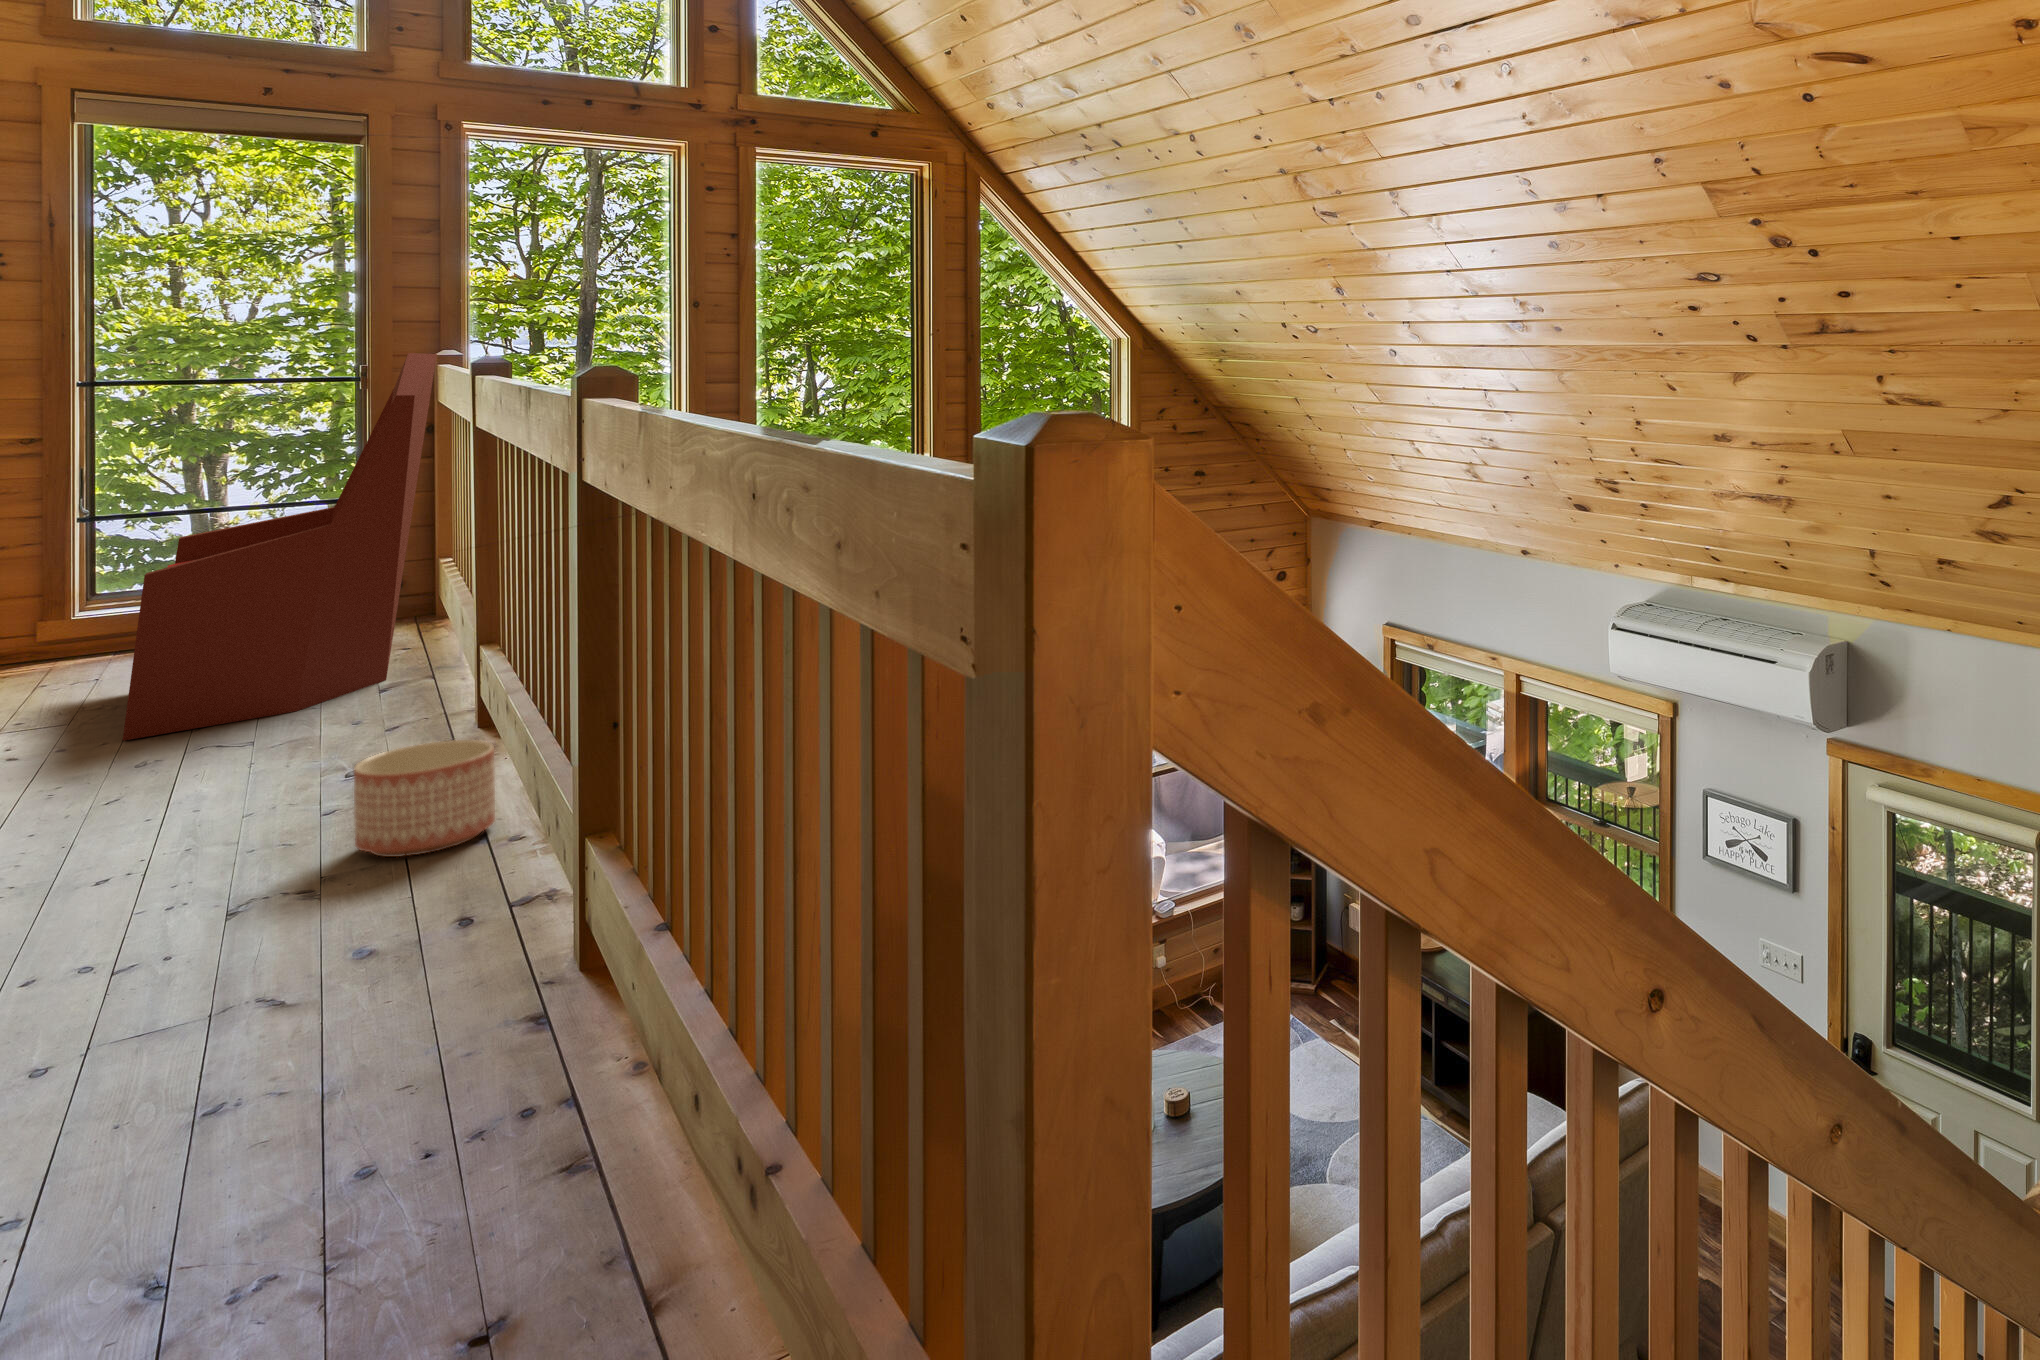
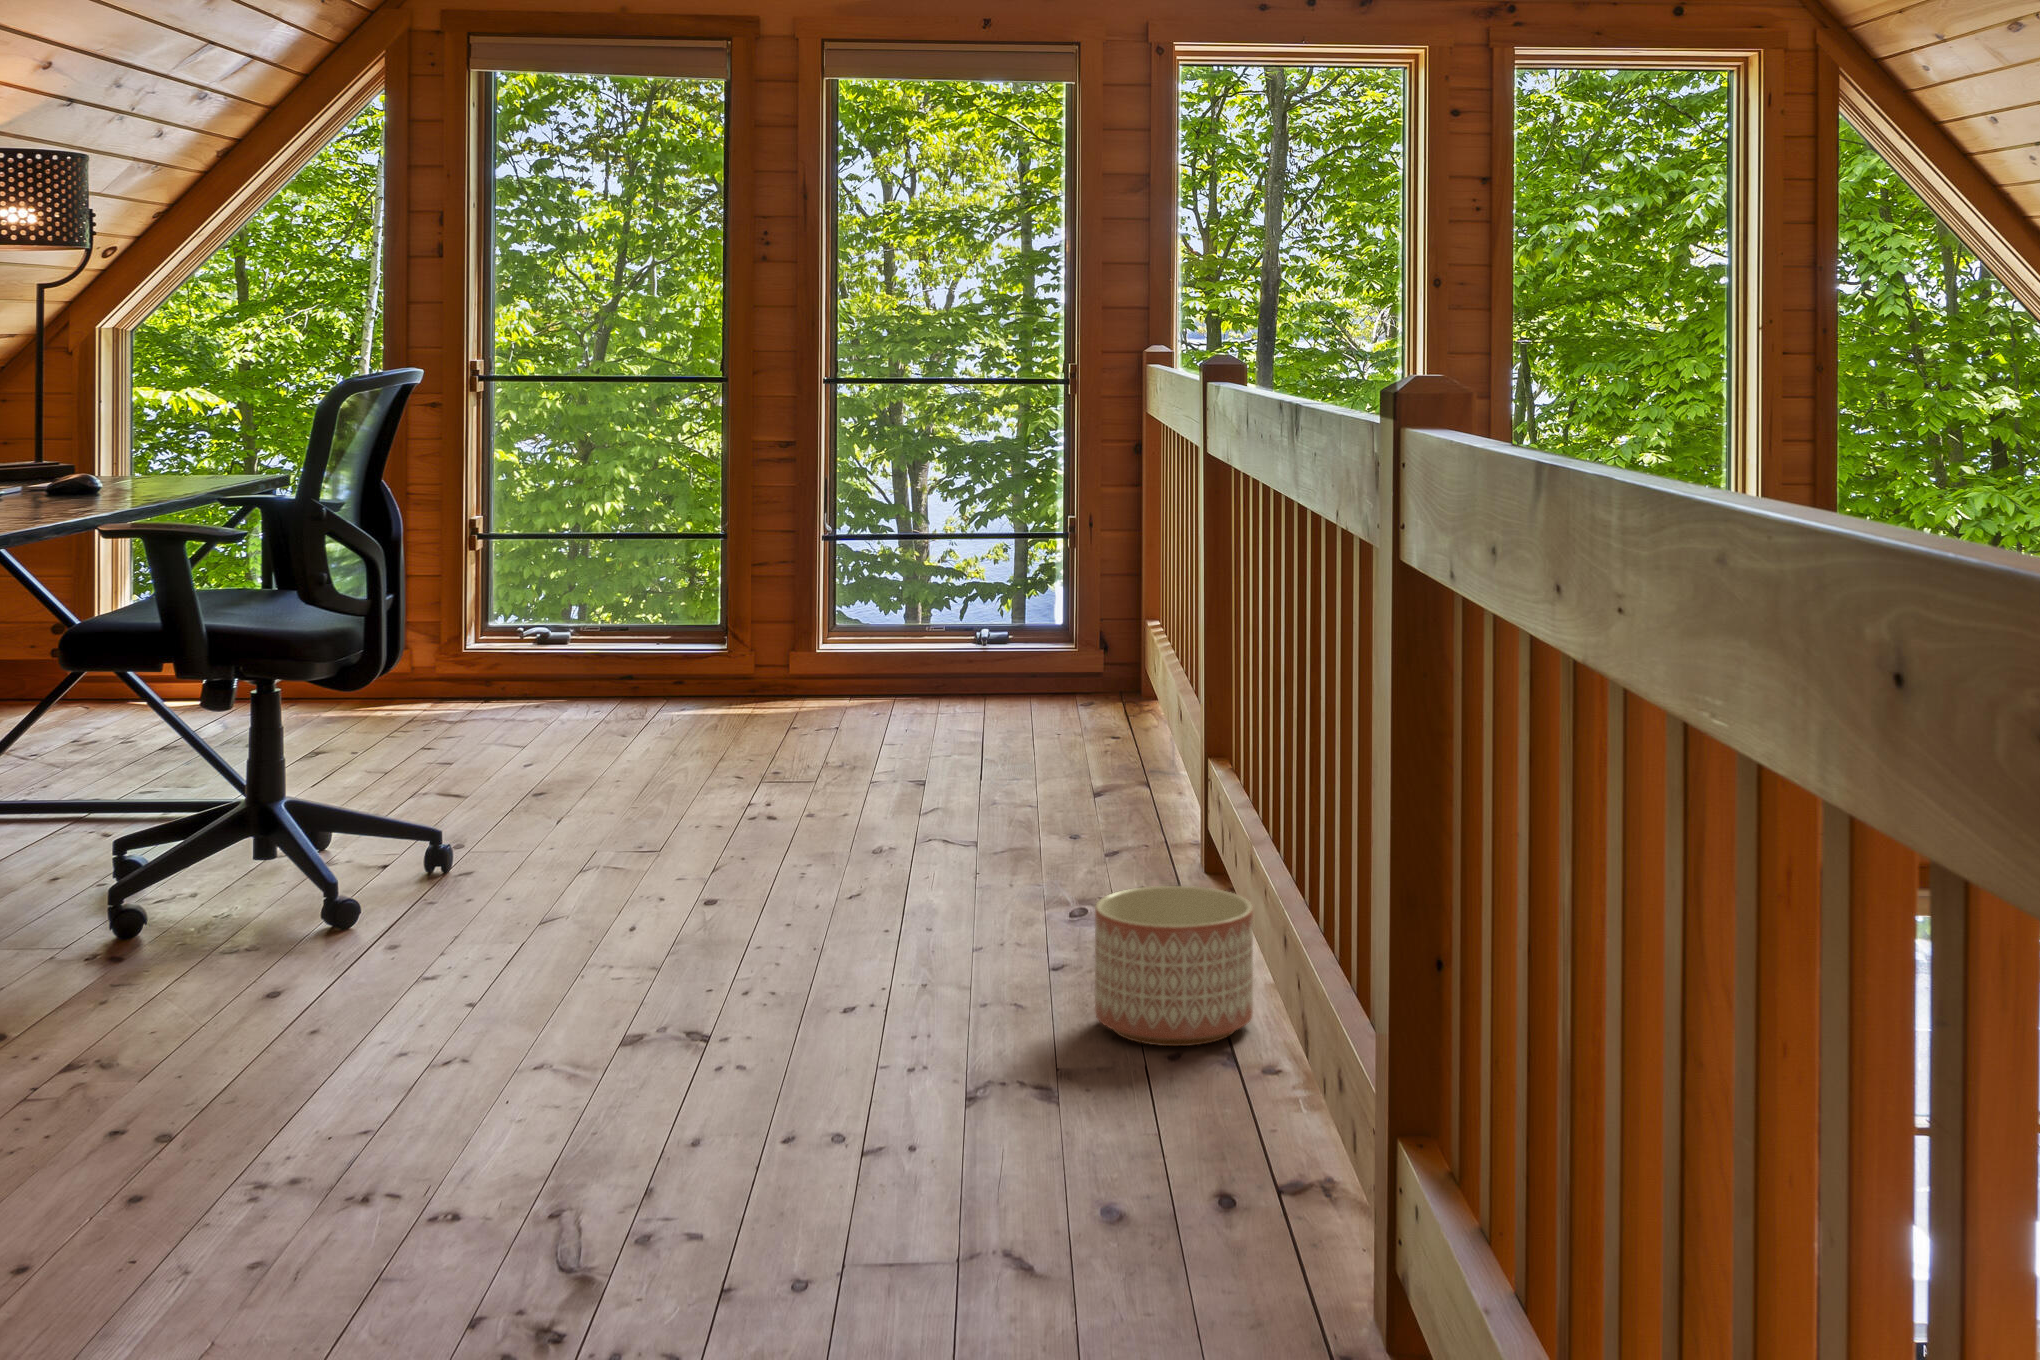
armchair: present [123,353,437,740] -> none [846,345,1152,822]

